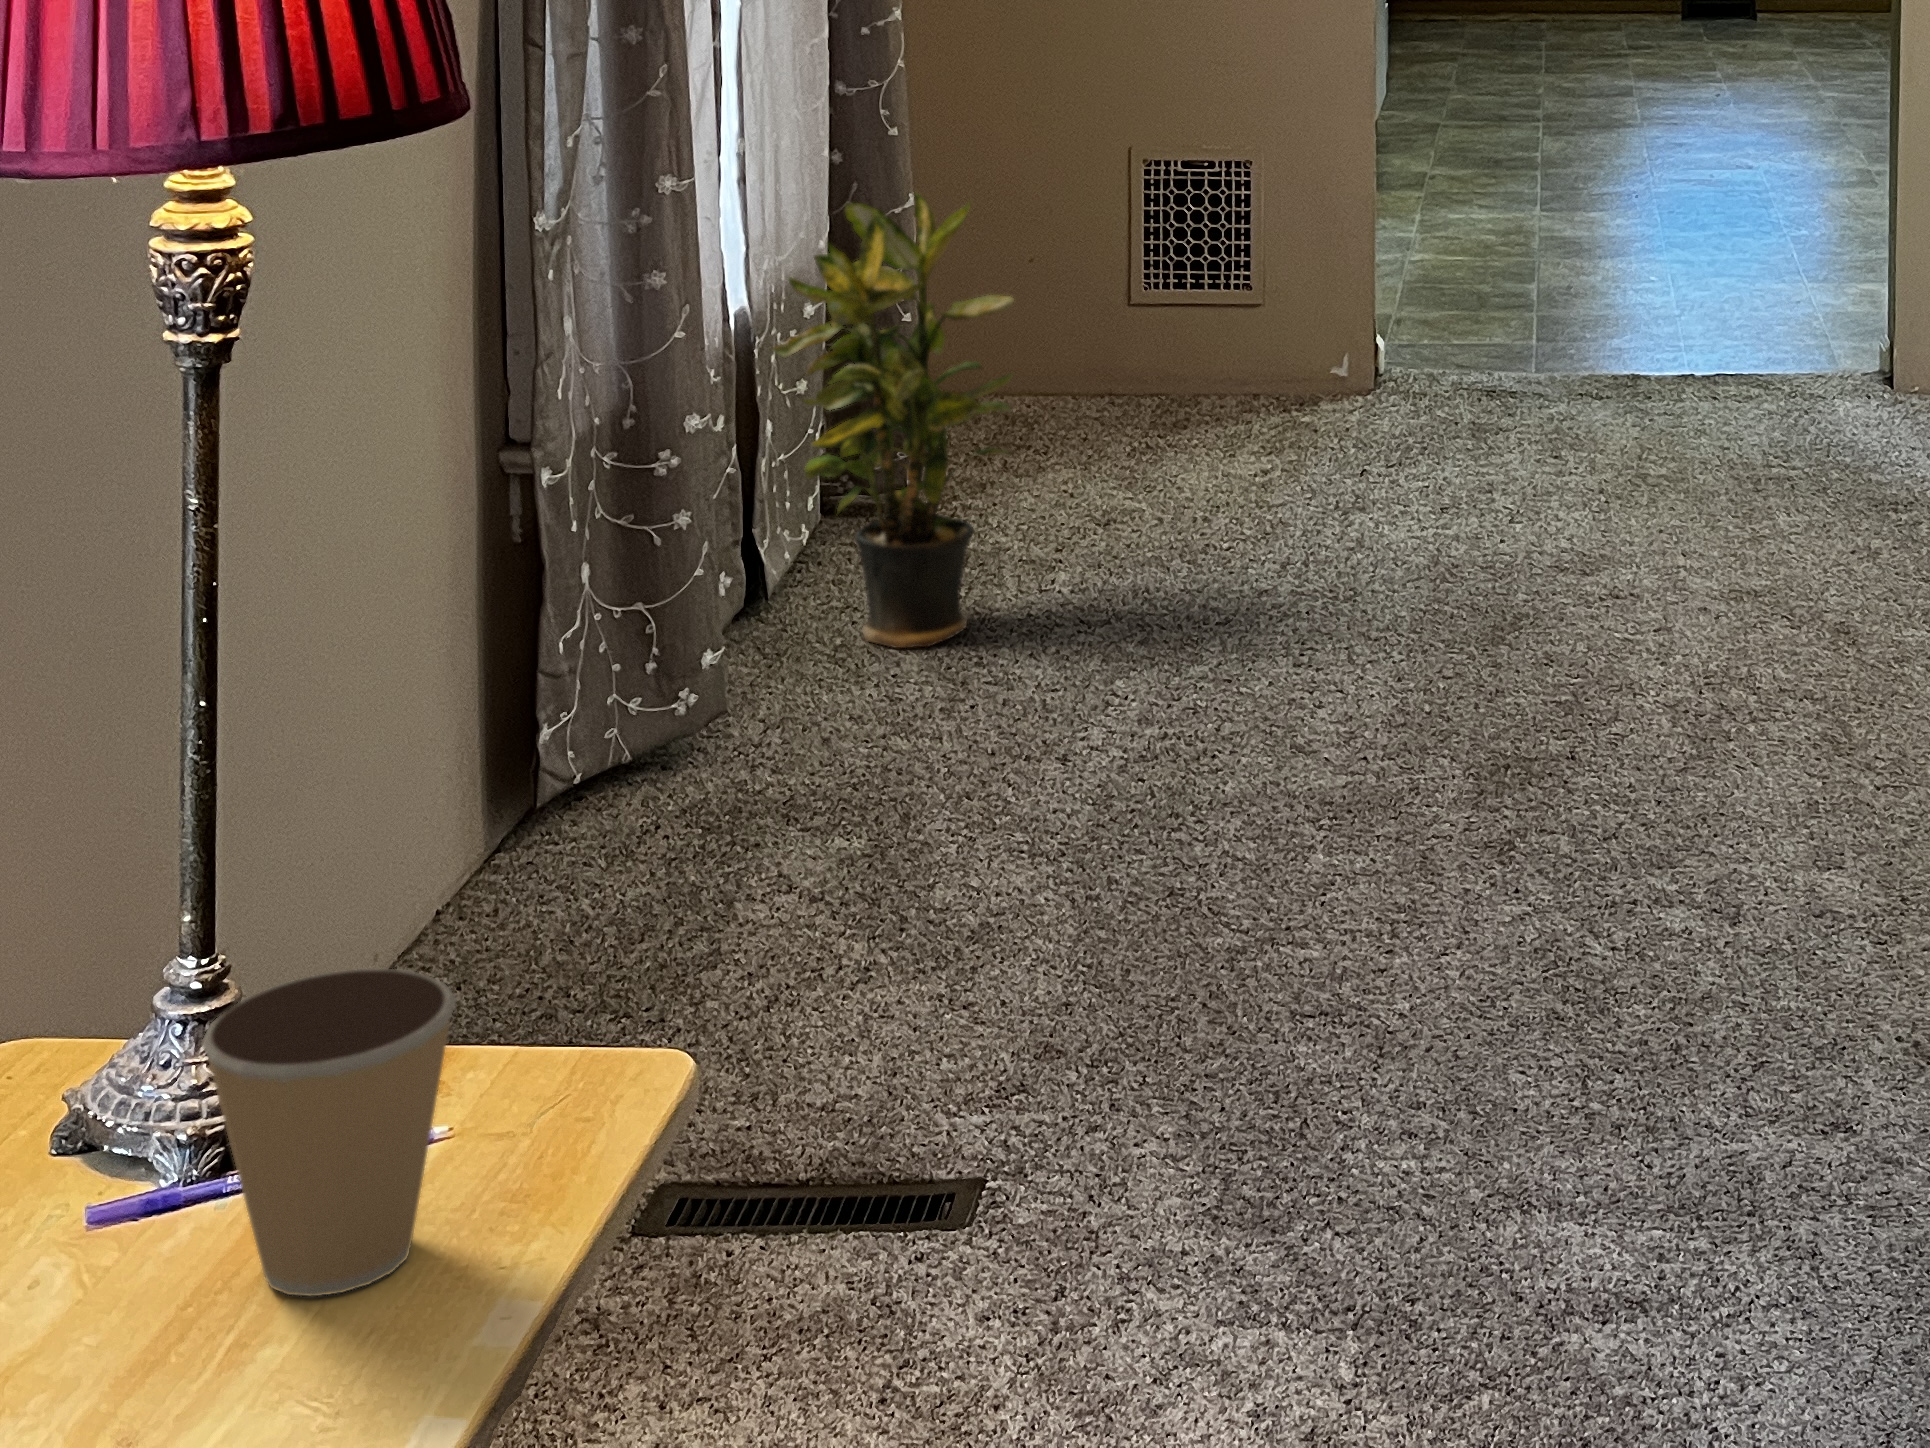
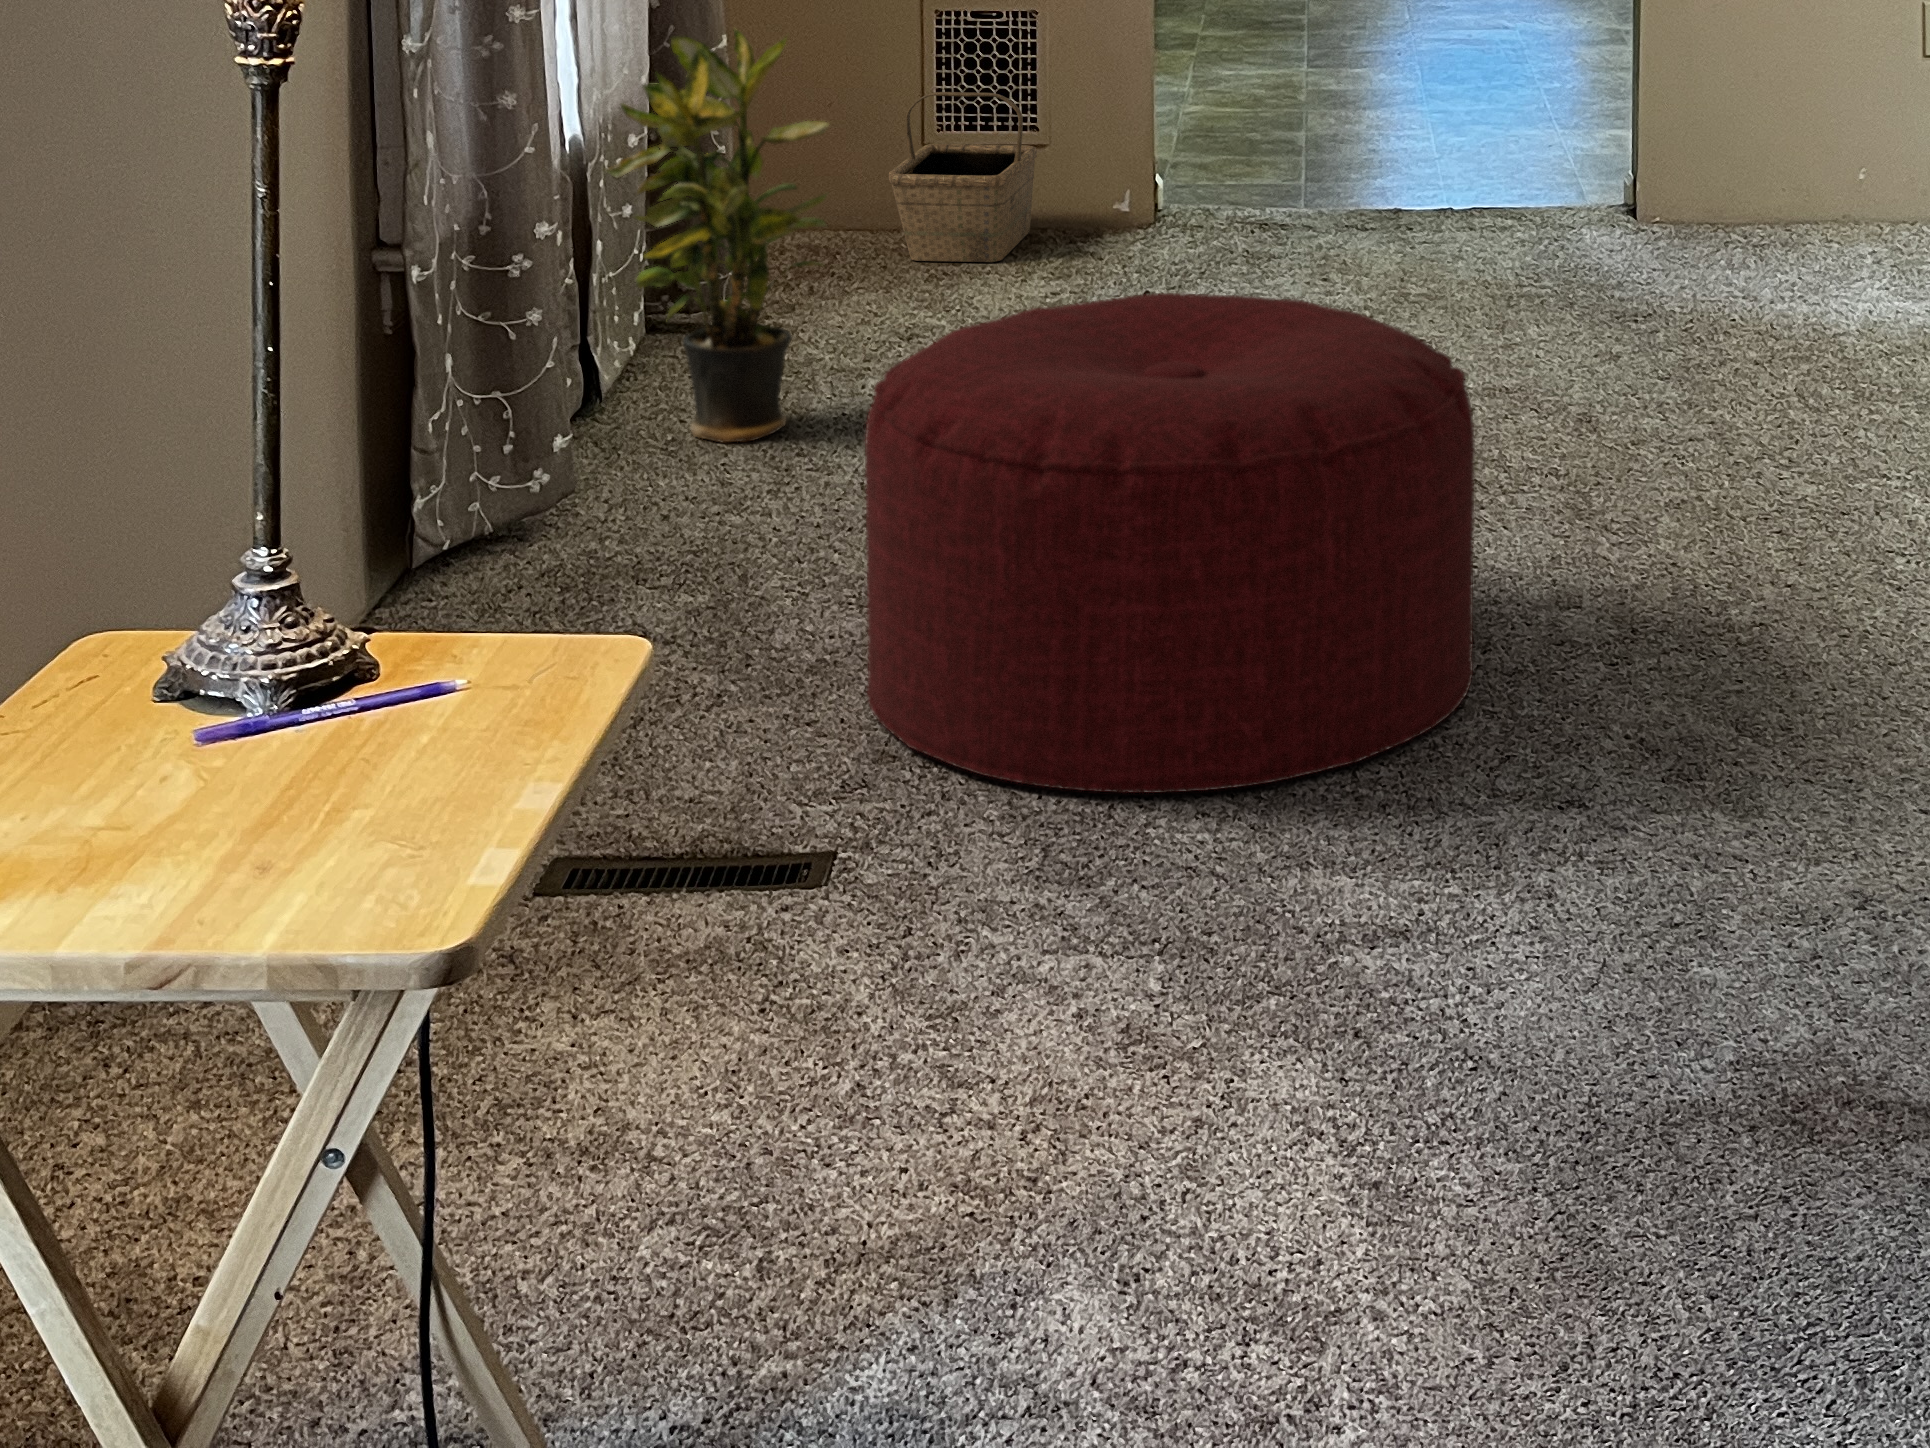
basket: none [1092,248,1251,432] -> present [889,92,1037,262]
ottoman: none [1031,505,1720,1110] -> present [865,293,1475,793]
coffee cup: present [202,968,456,1296] -> none [298,549,491,787]

